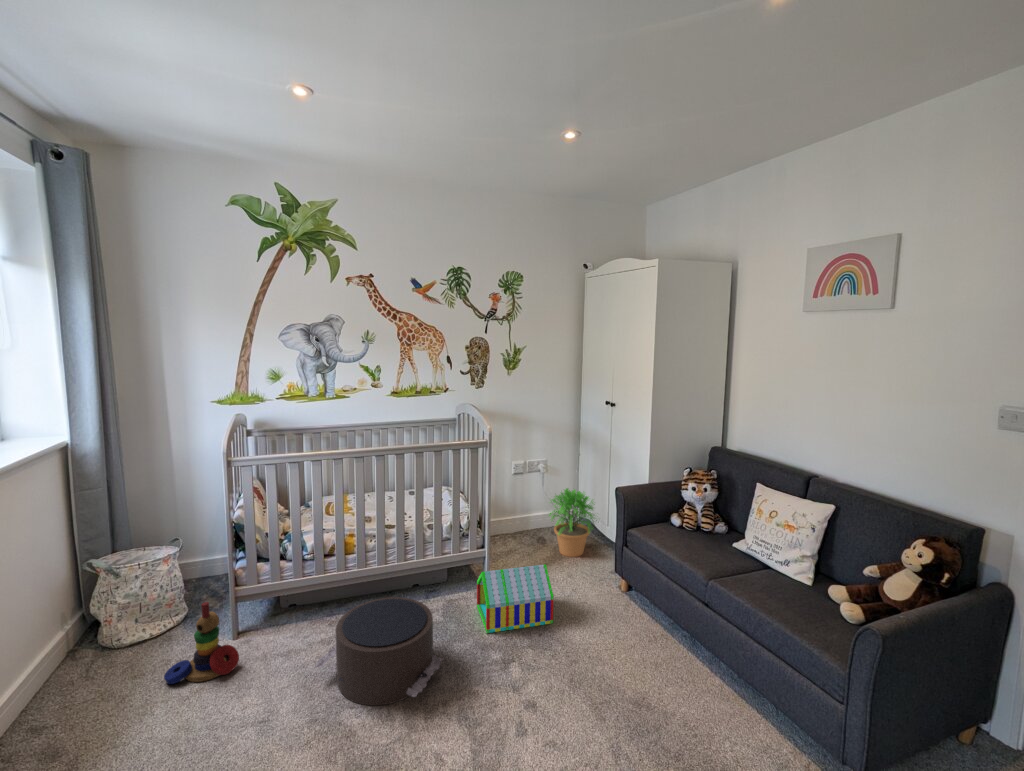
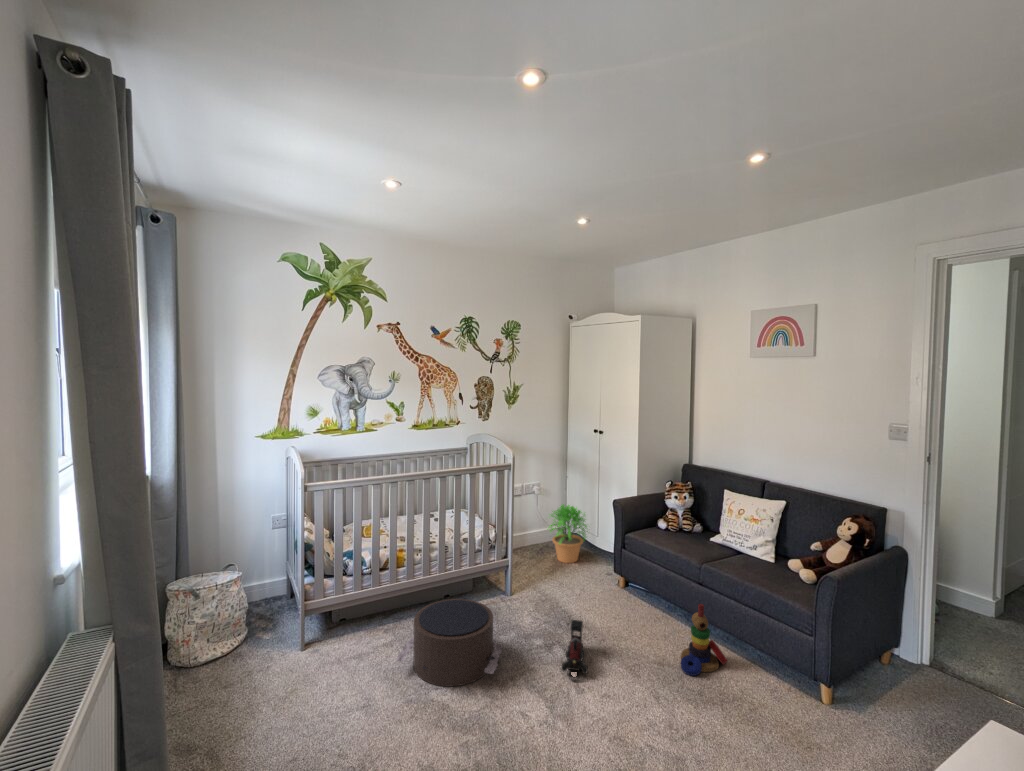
toy house: present [477,564,554,633] -> none [507,565,575,626]
stacking toy: present [164,602,239,684] -> present [681,604,727,676]
toy train: none [504,636,546,716] -> present [561,620,588,680]

